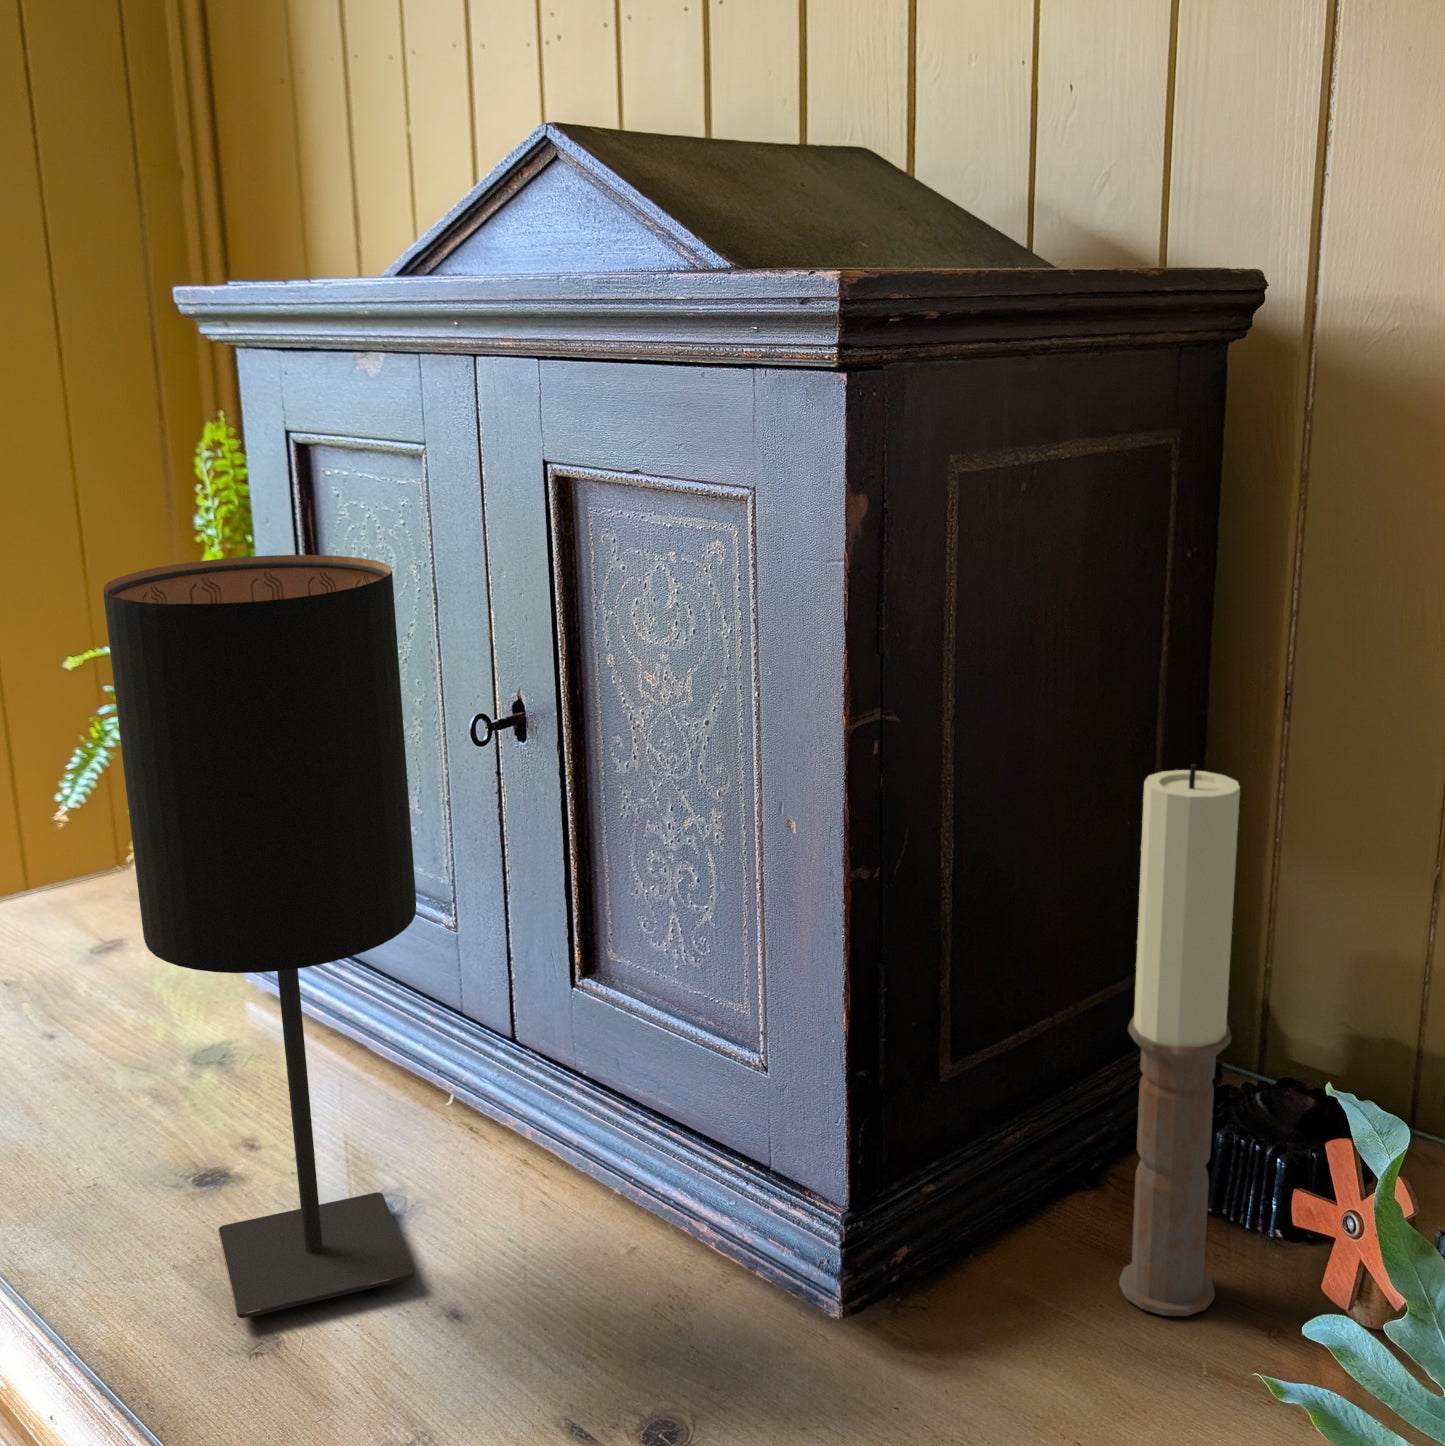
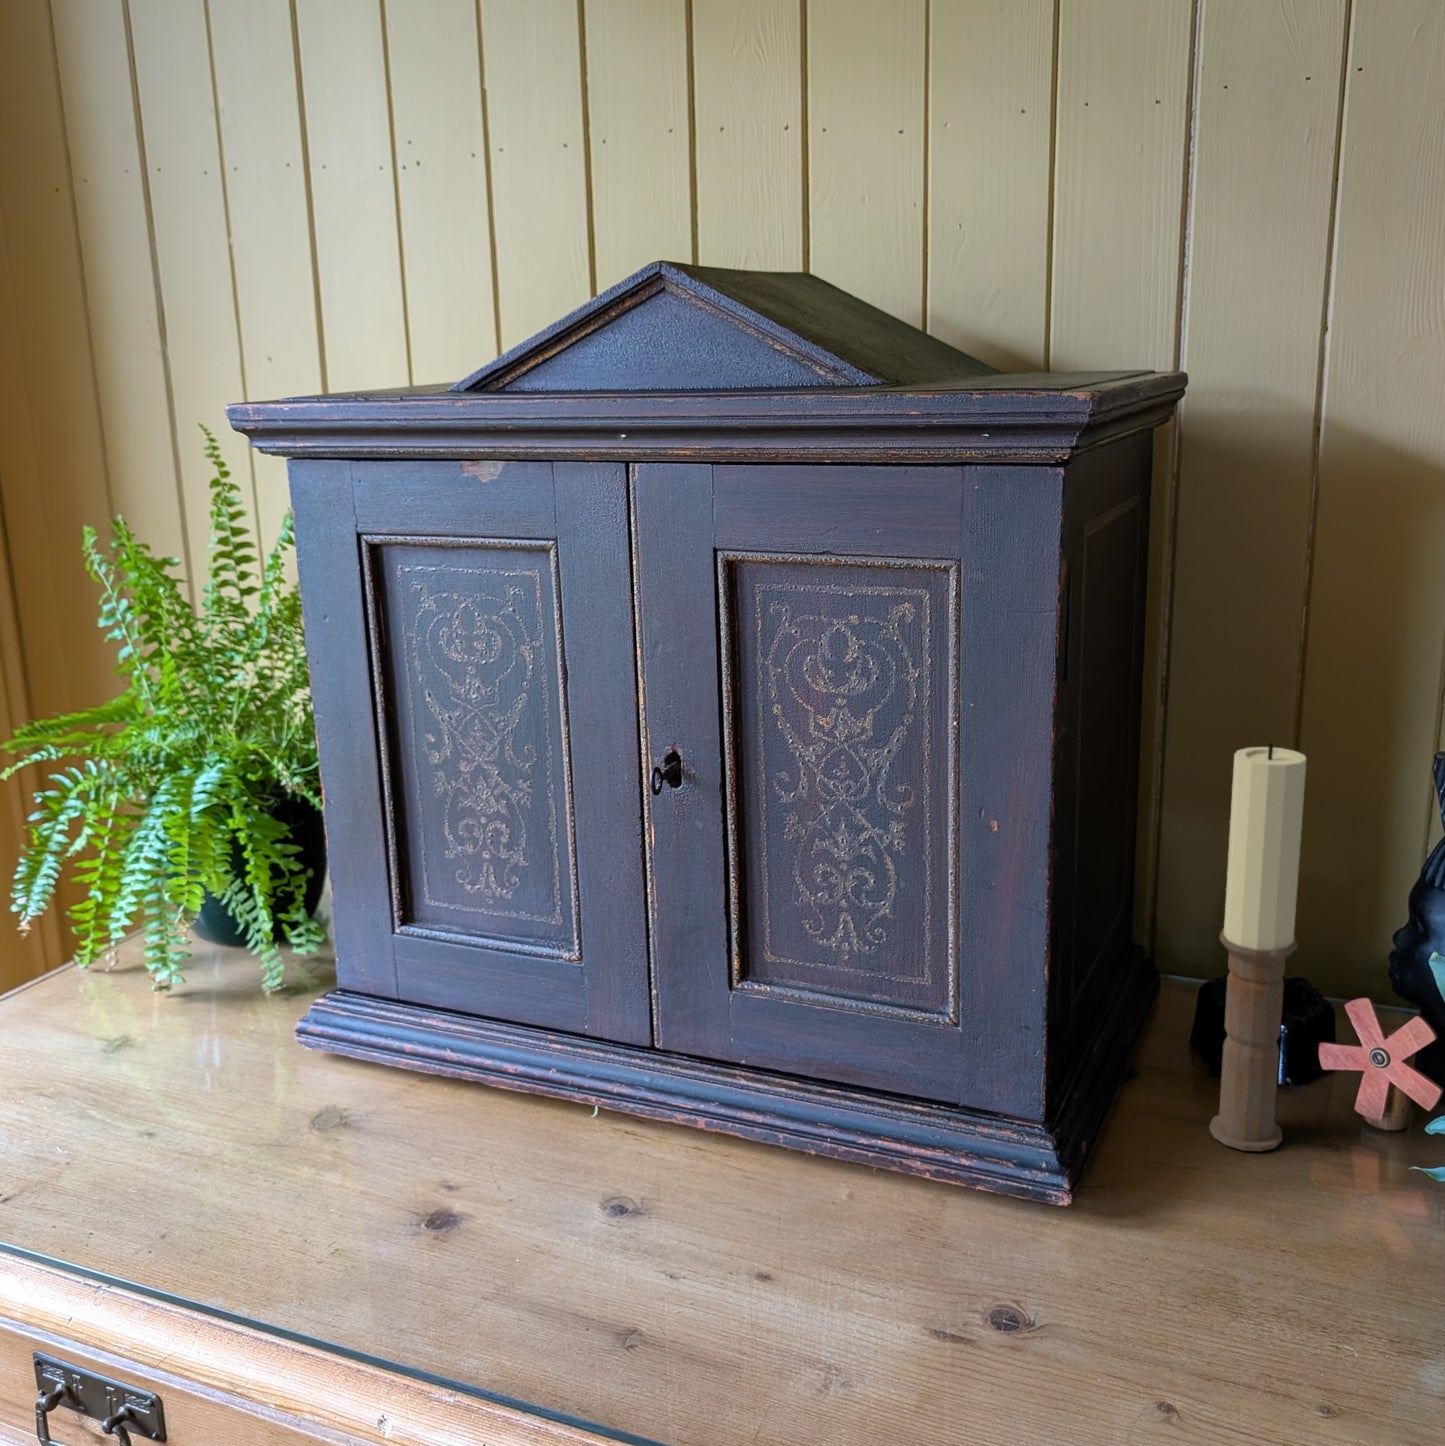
table lamp: present [104,555,416,1318] -> none [455,641,716,1326]

